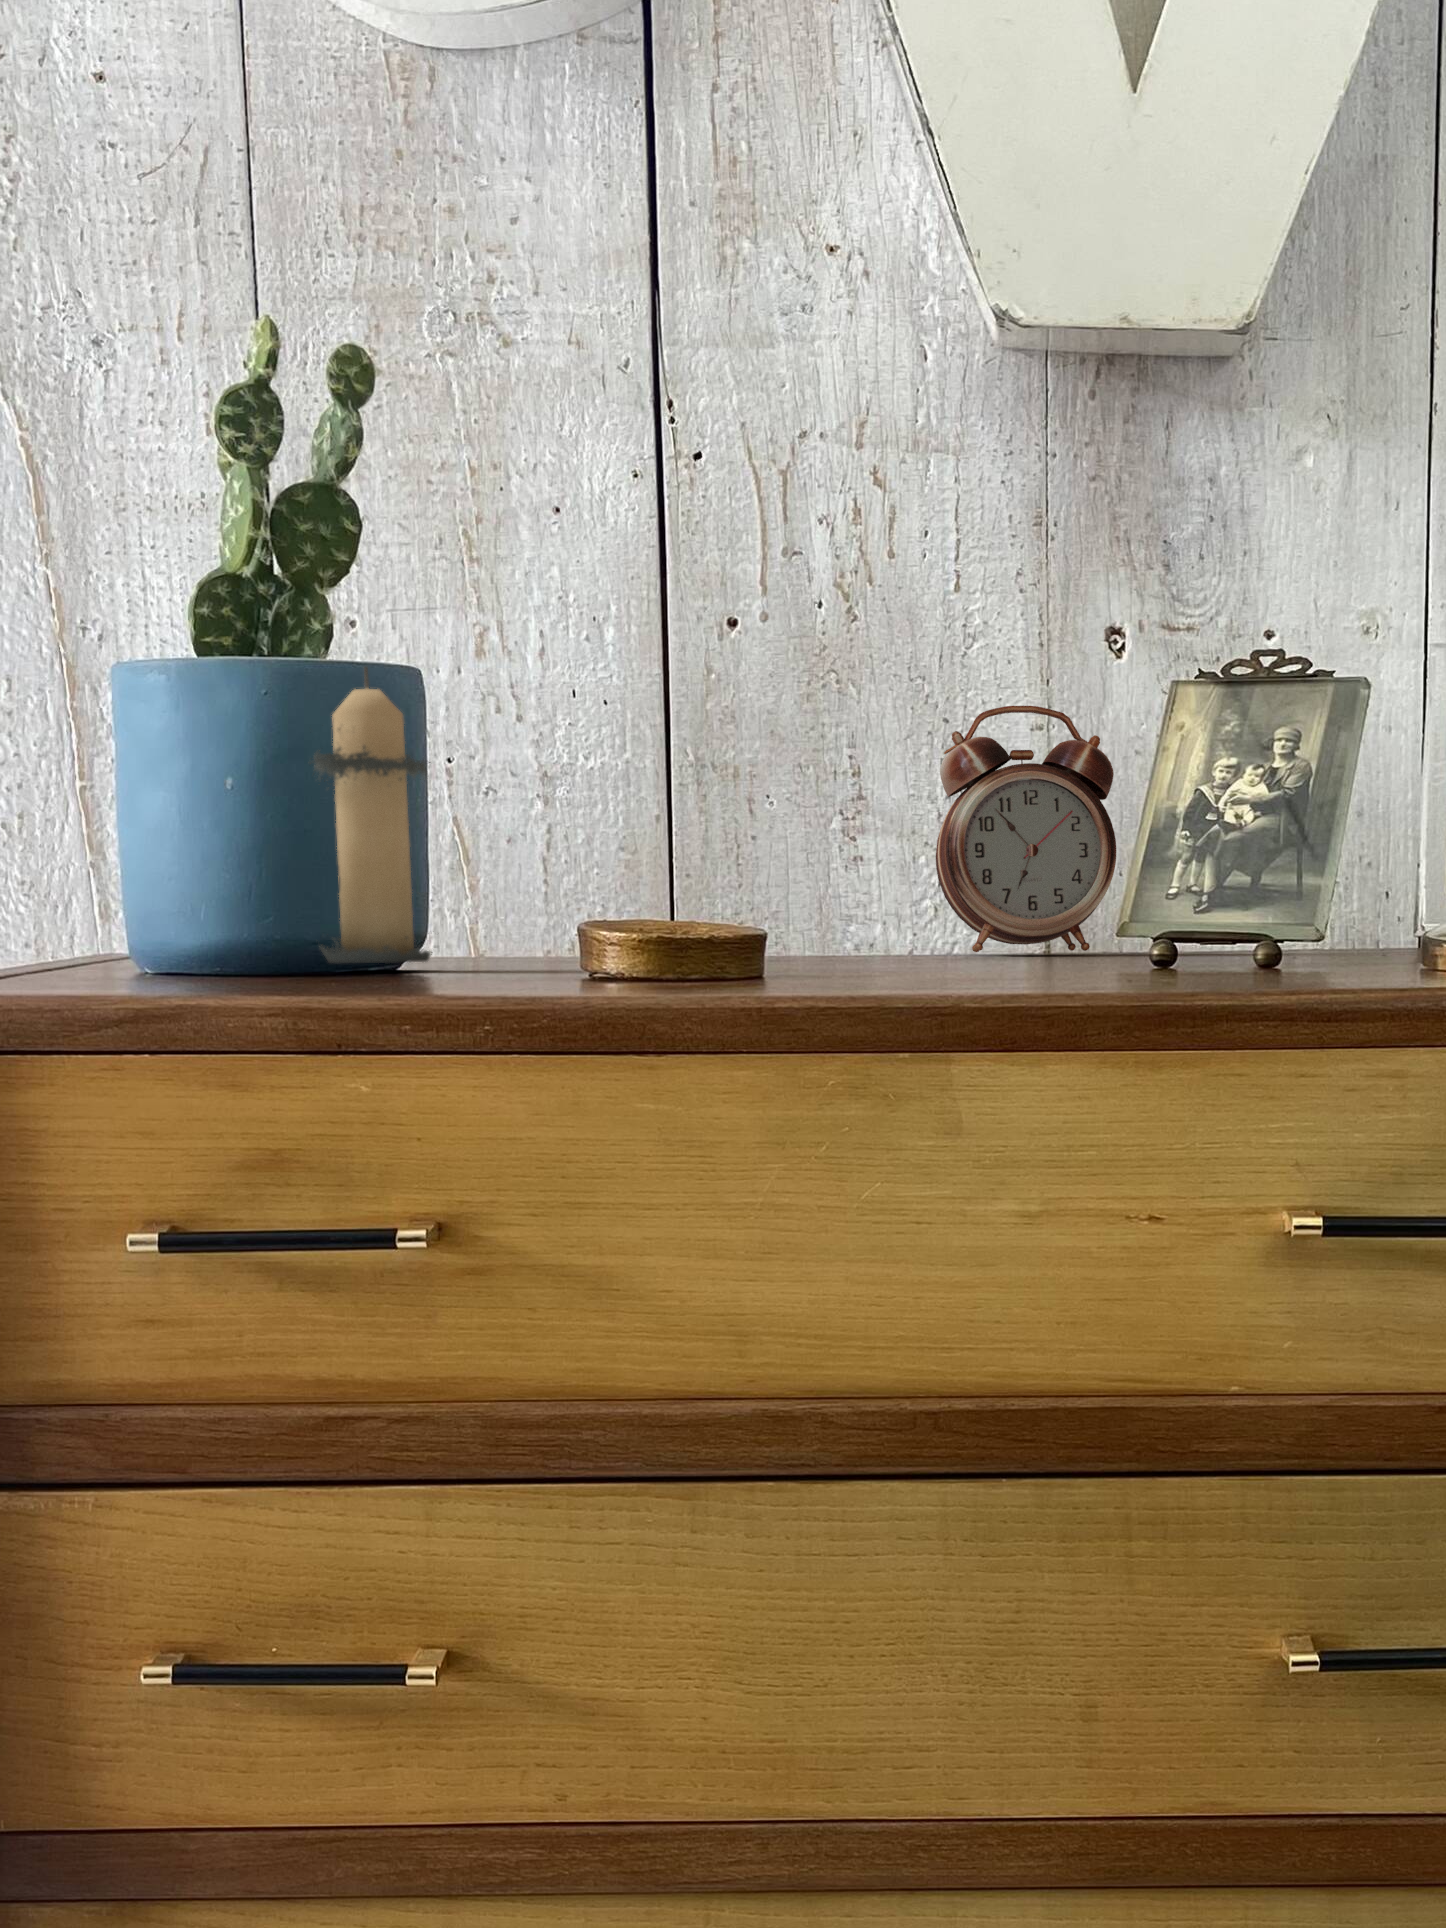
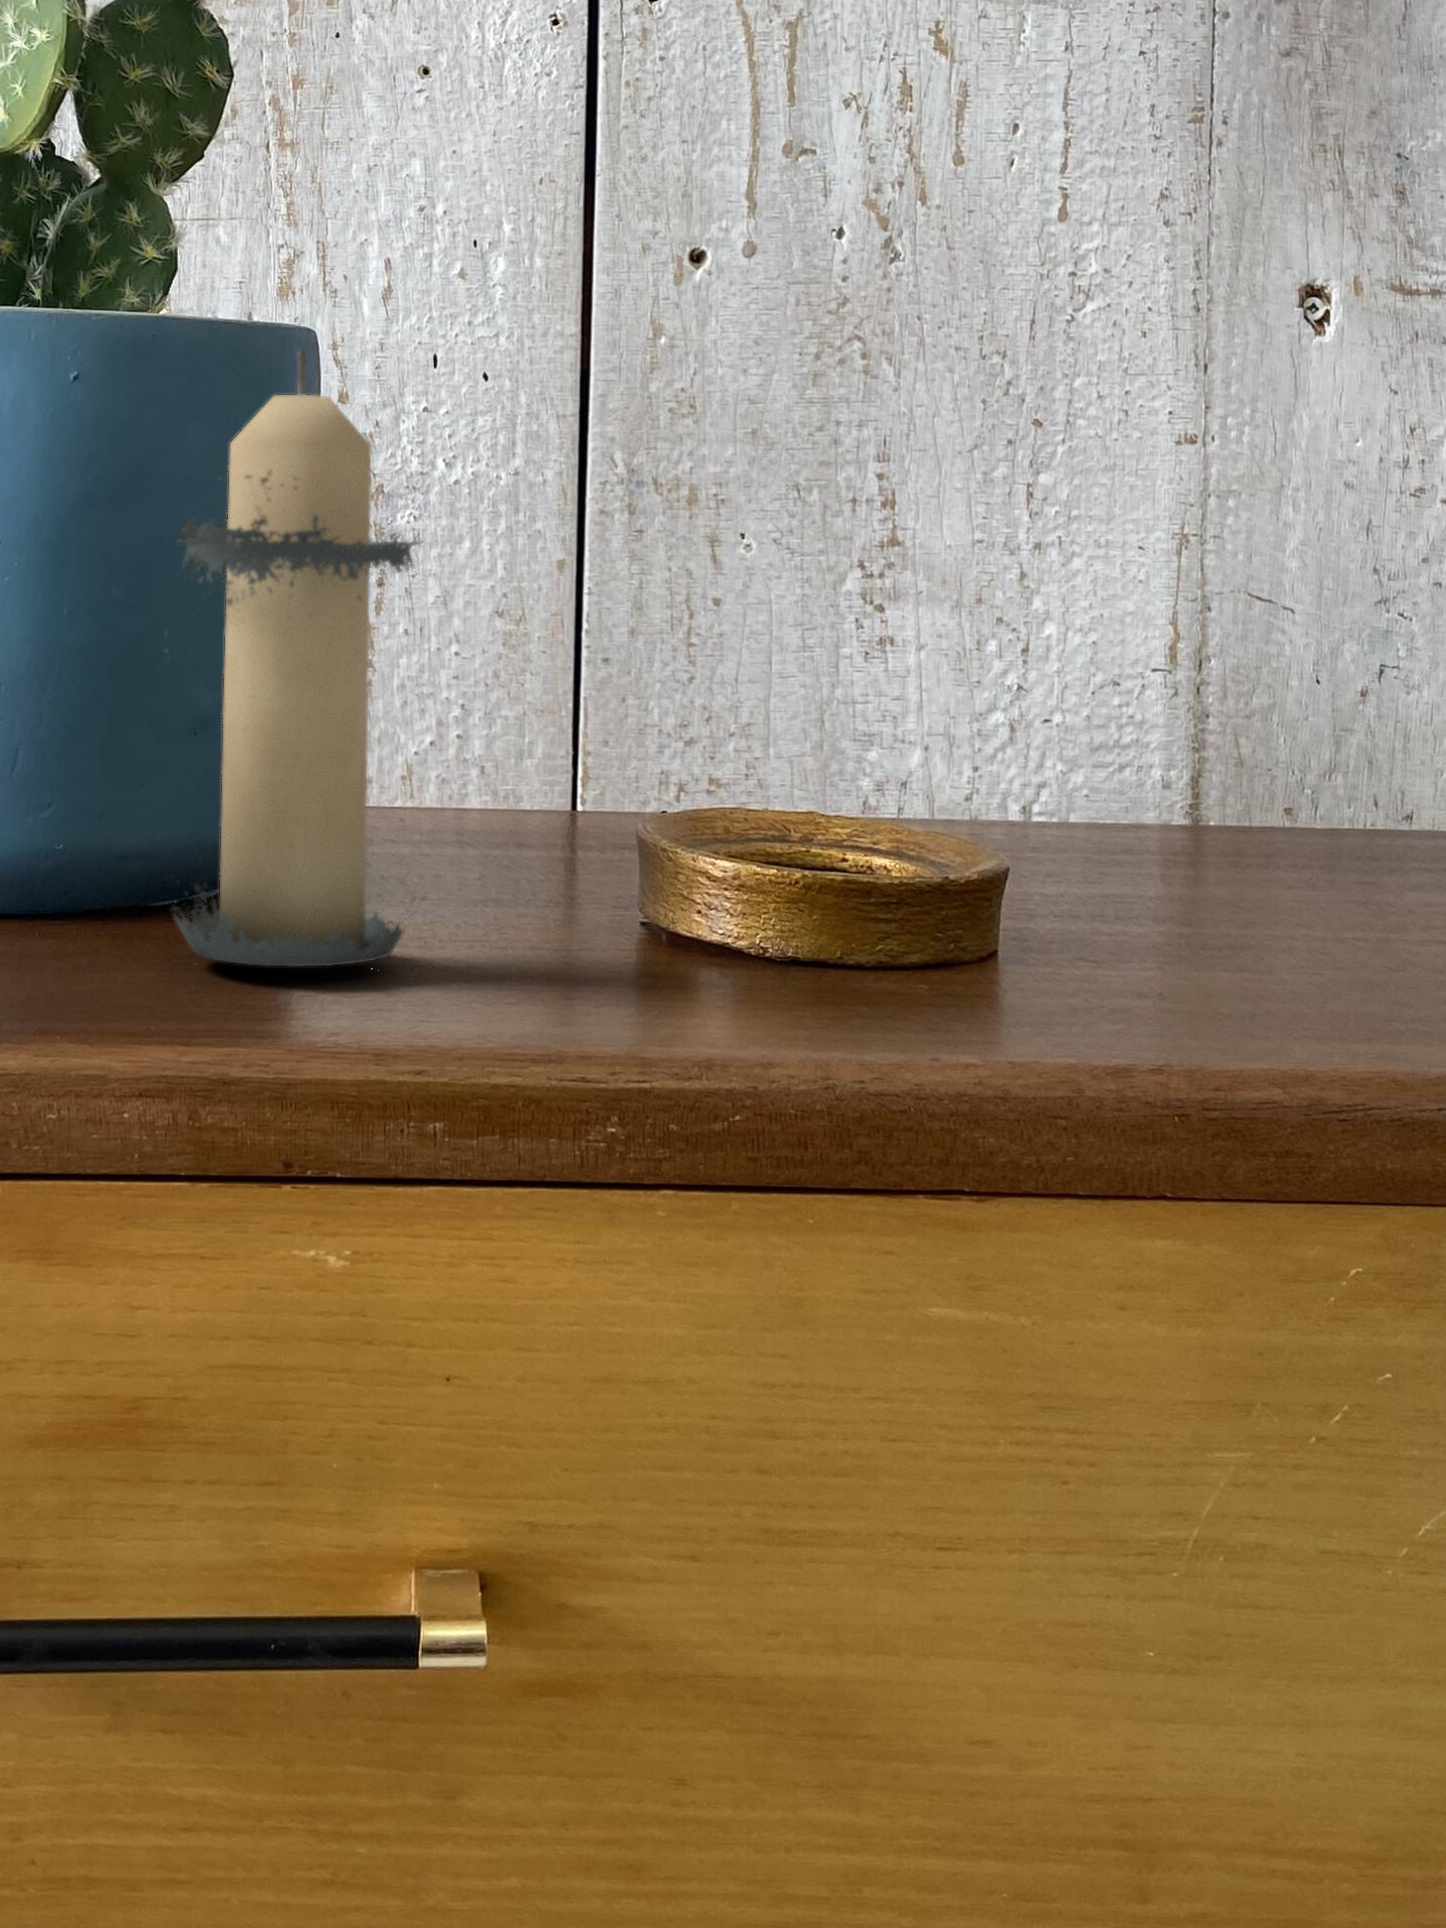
alarm clock: present [936,706,1116,952] -> none [1088,418,1415,841]

